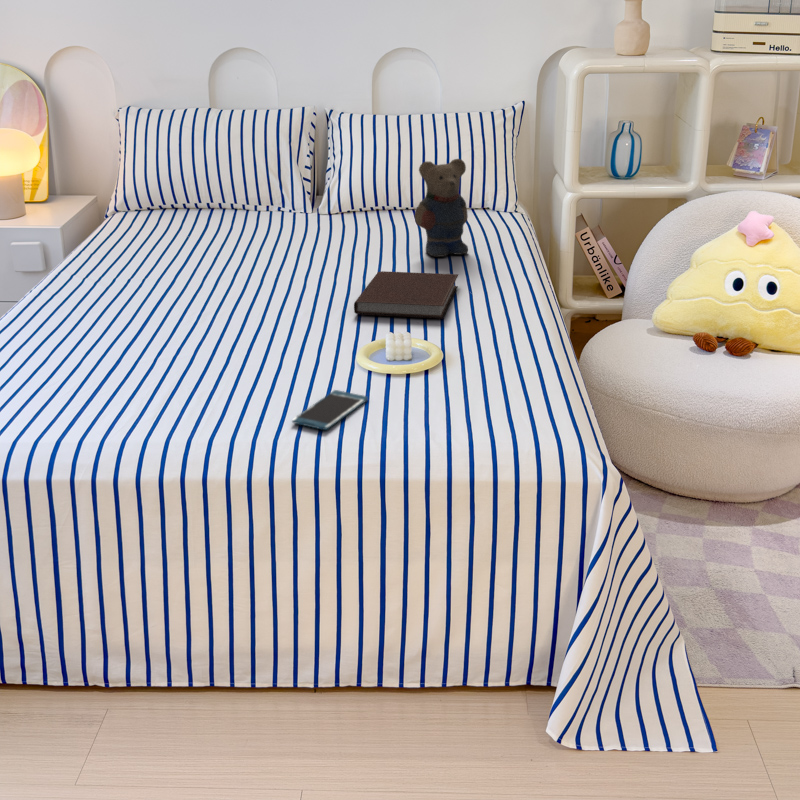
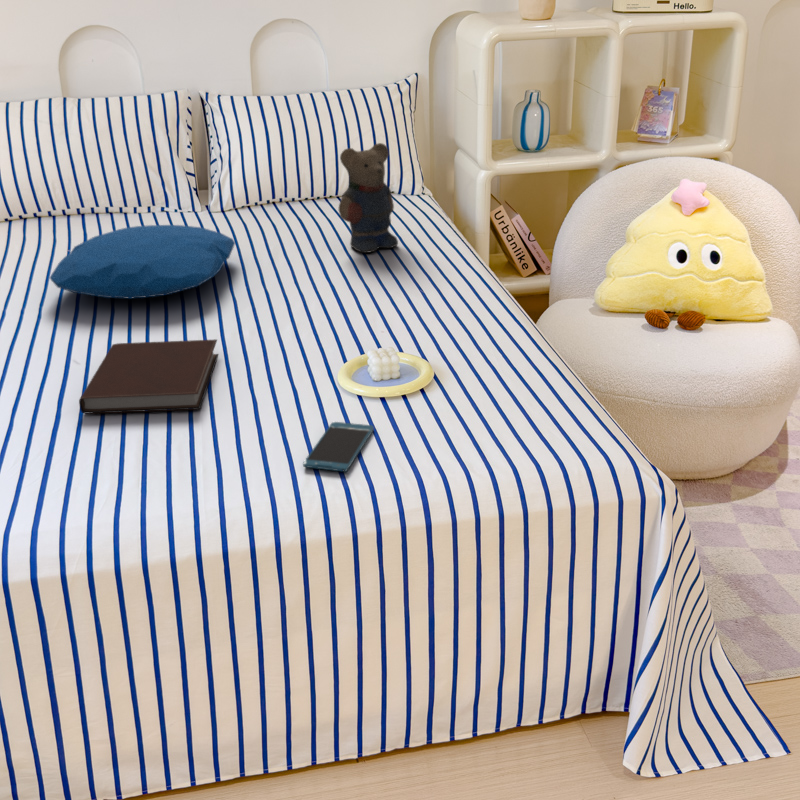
pillow: none [154,219,320,277] -> present [50,225,235,299]
notebook: present [354,271,458,319] -> present [79,339,218,414]

